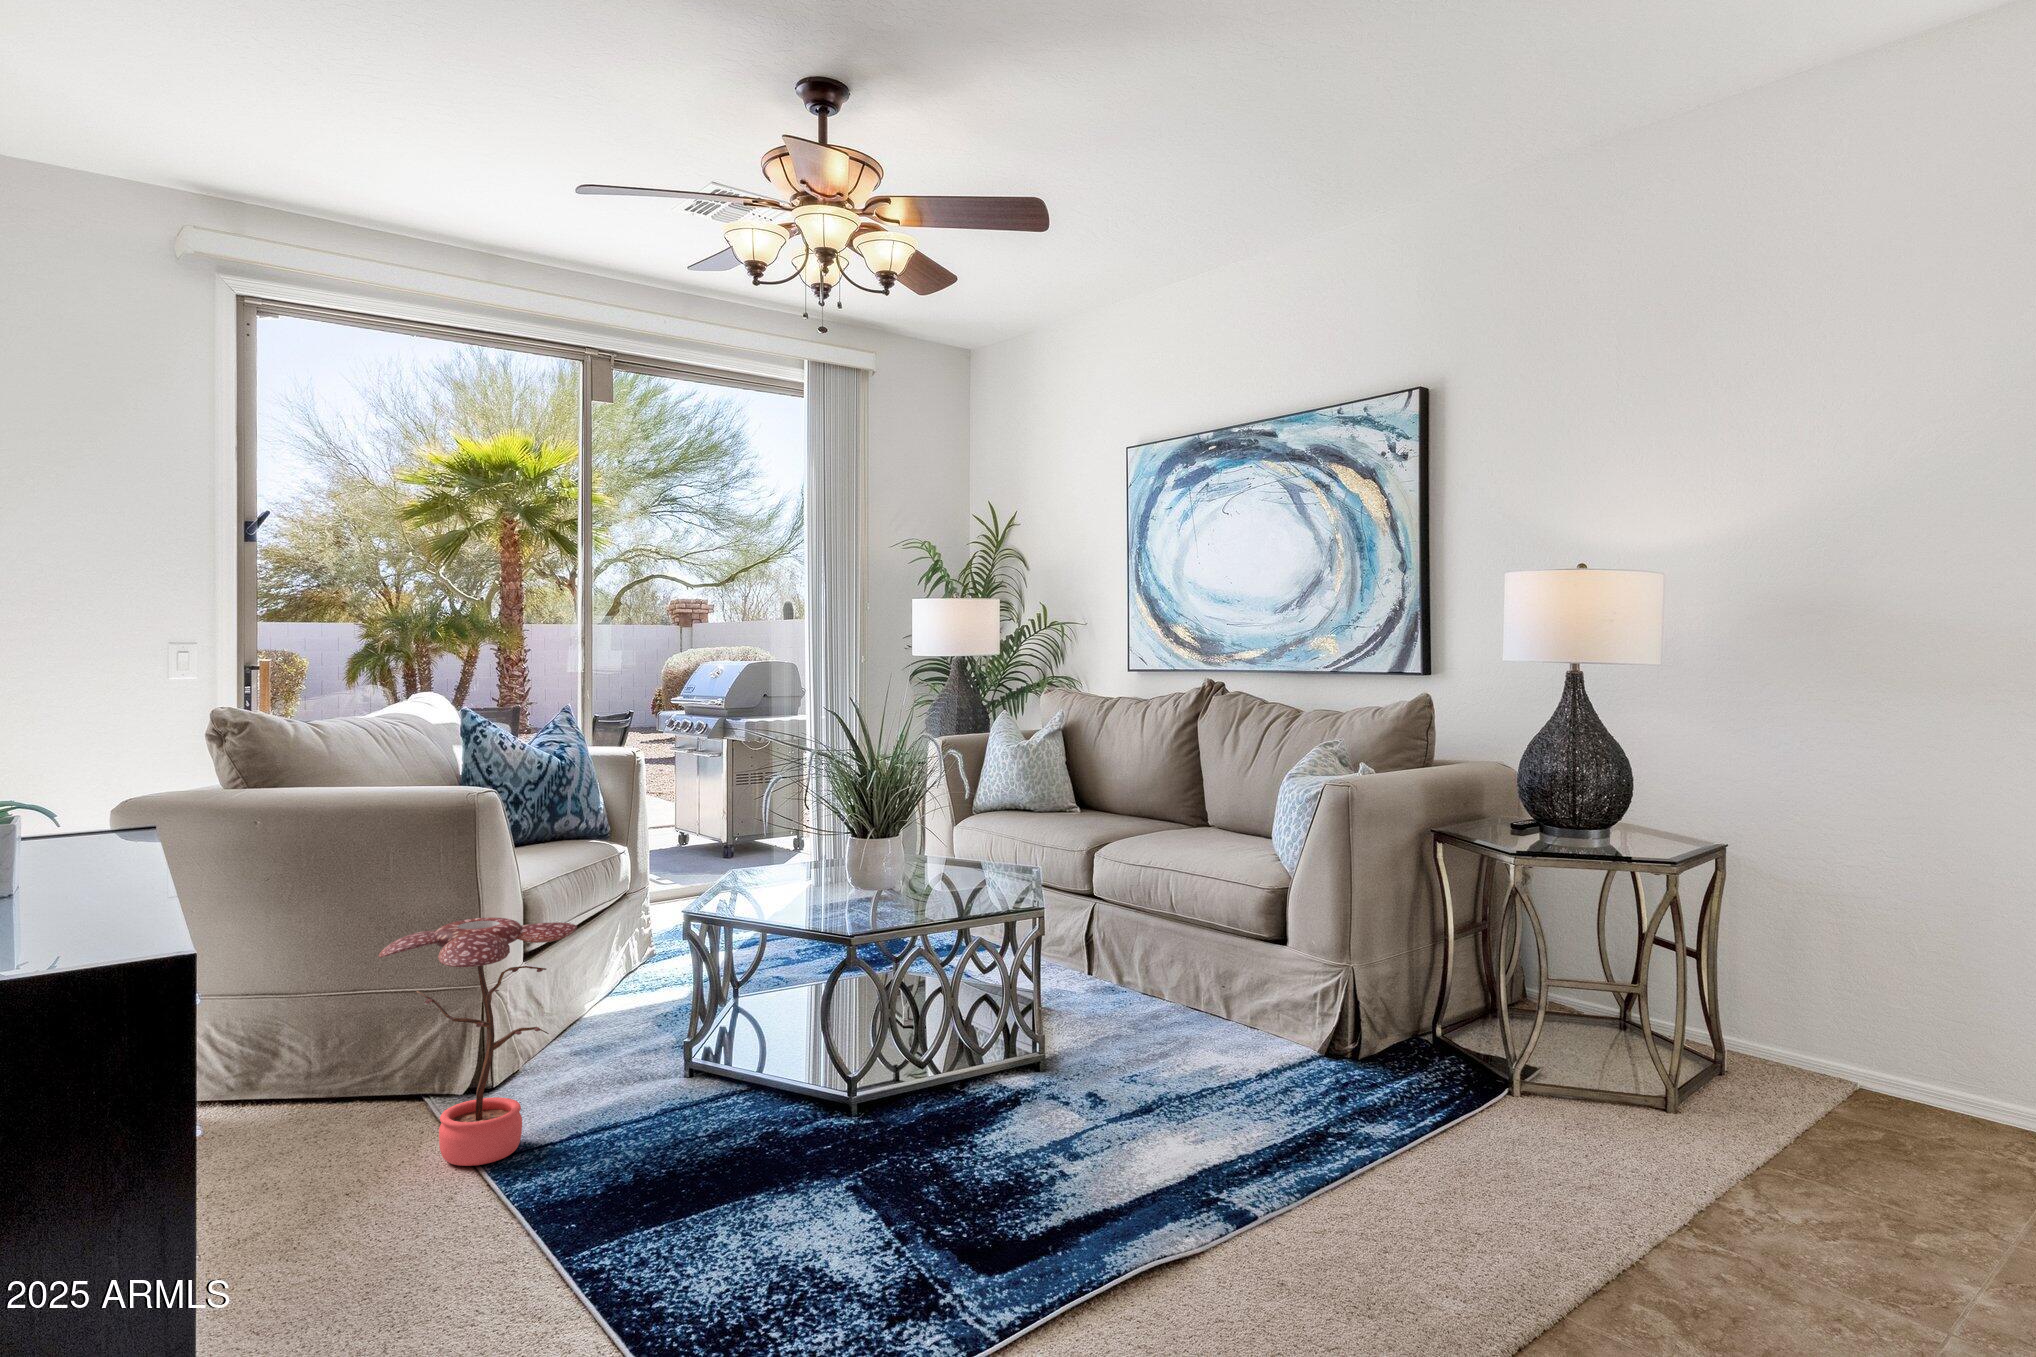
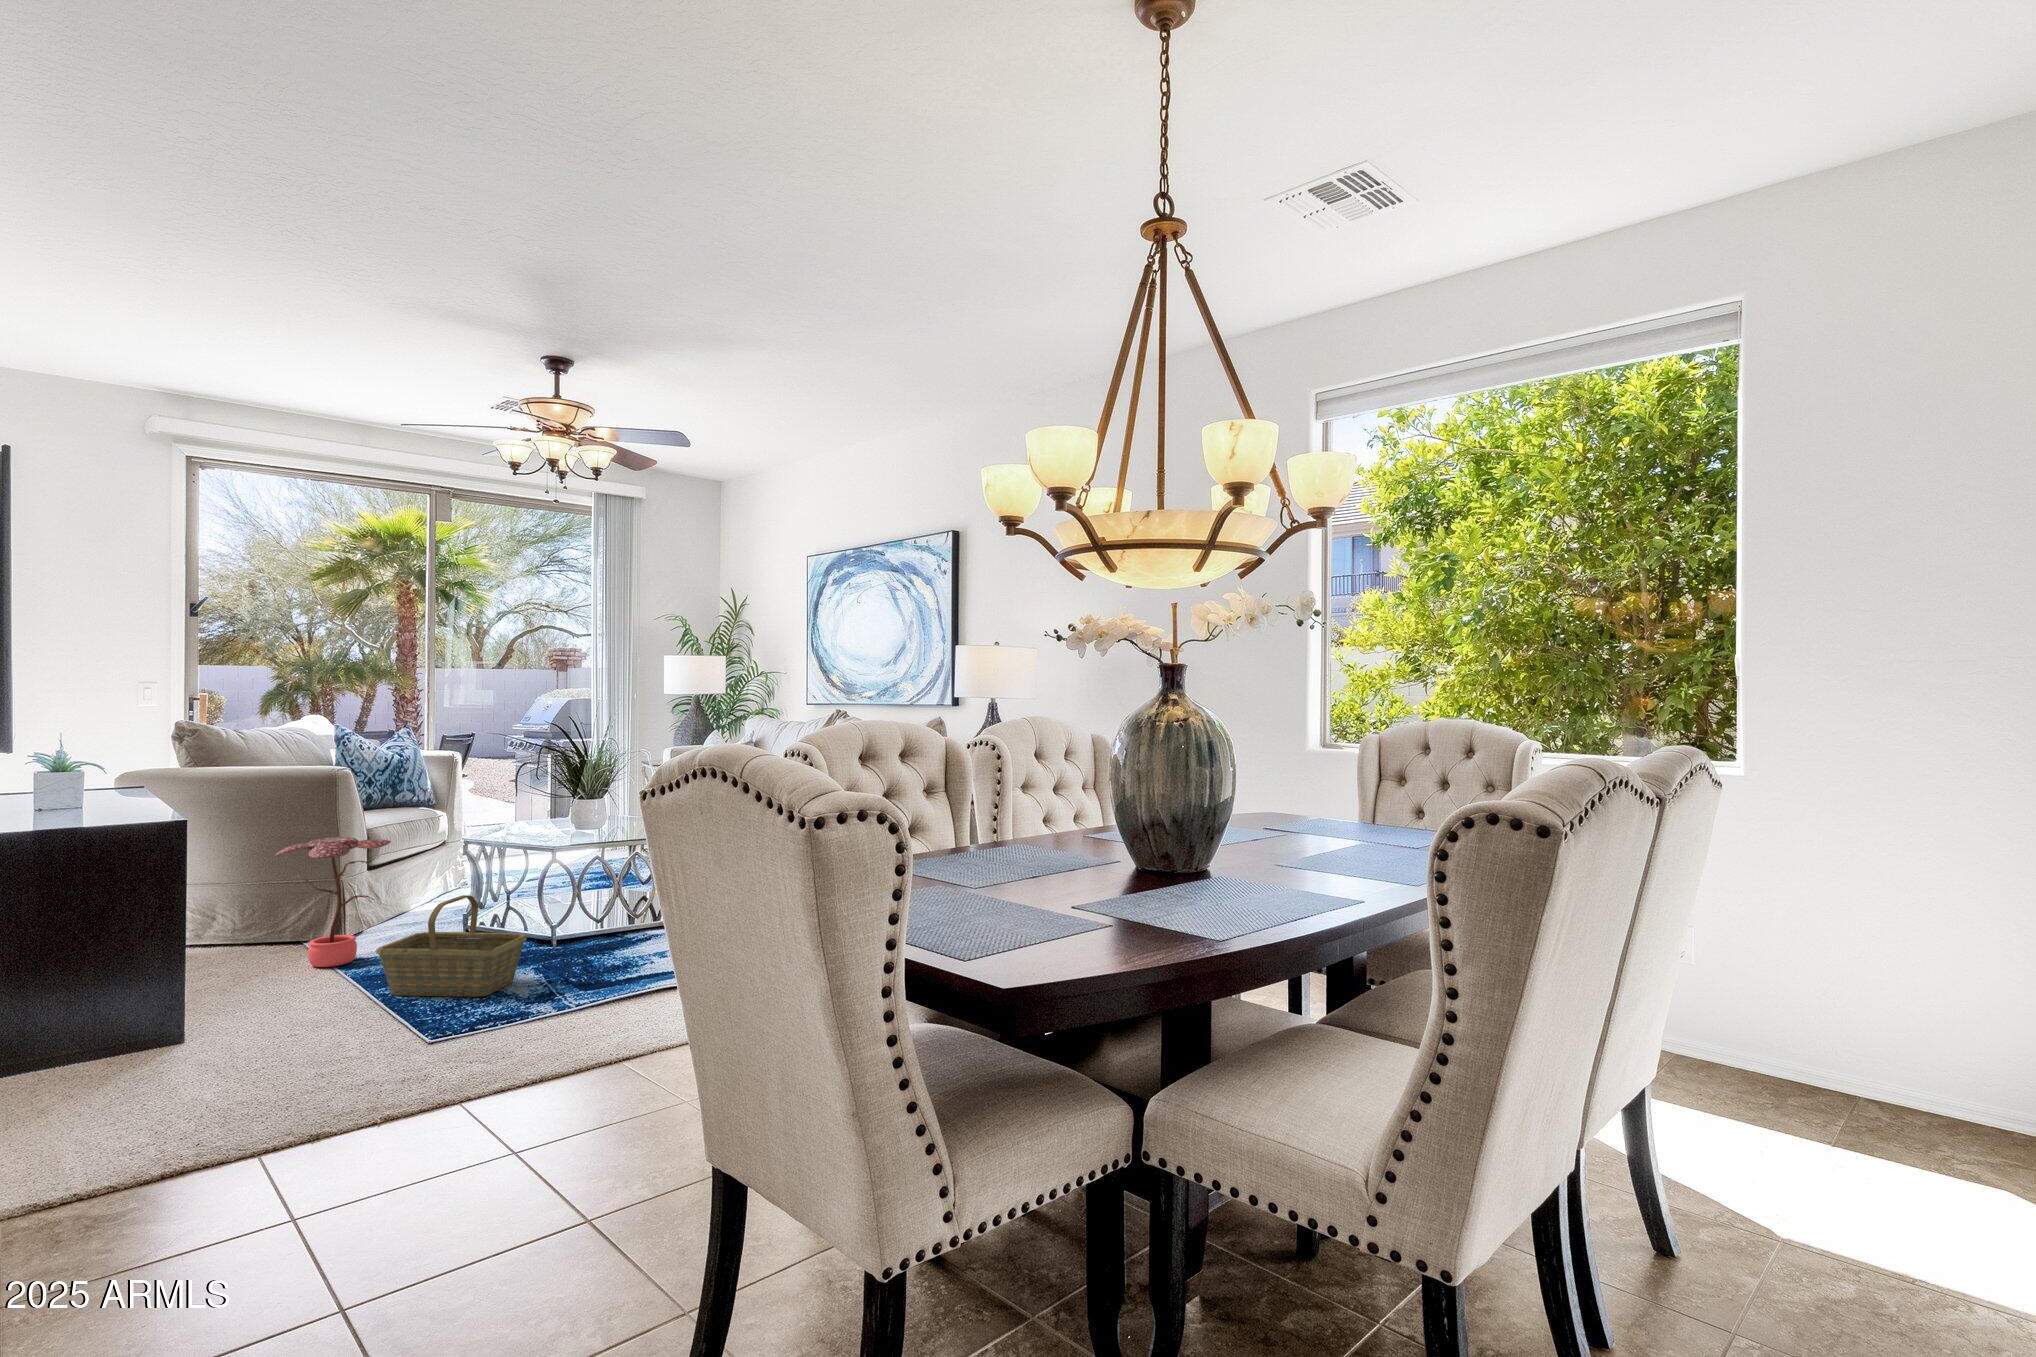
basket: none [577,1052,853,1279] -> present [376,895,527,997]

